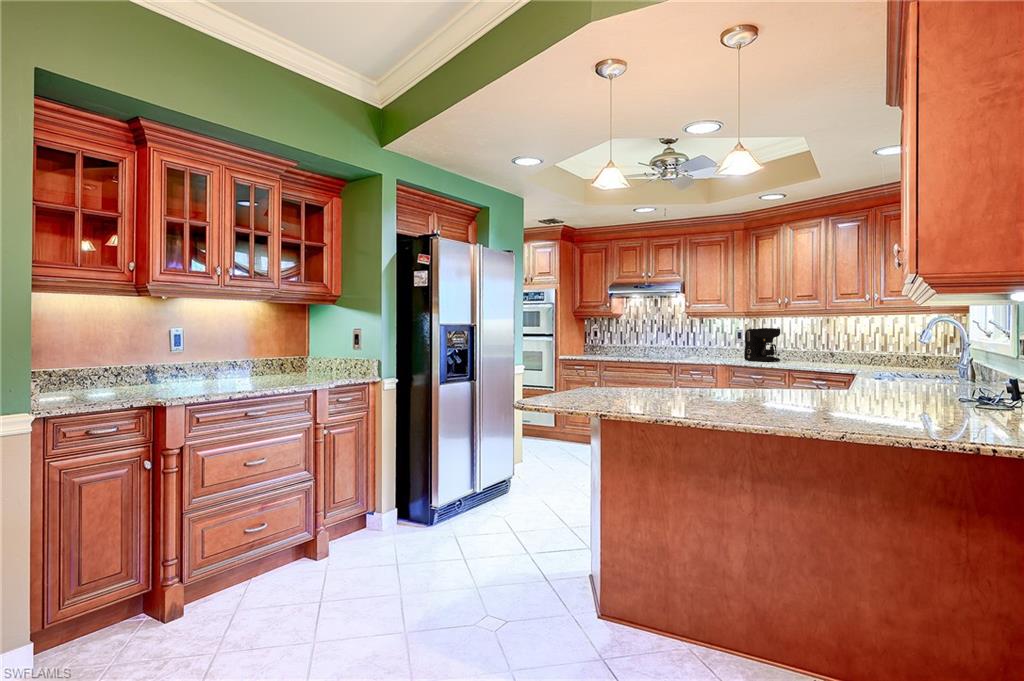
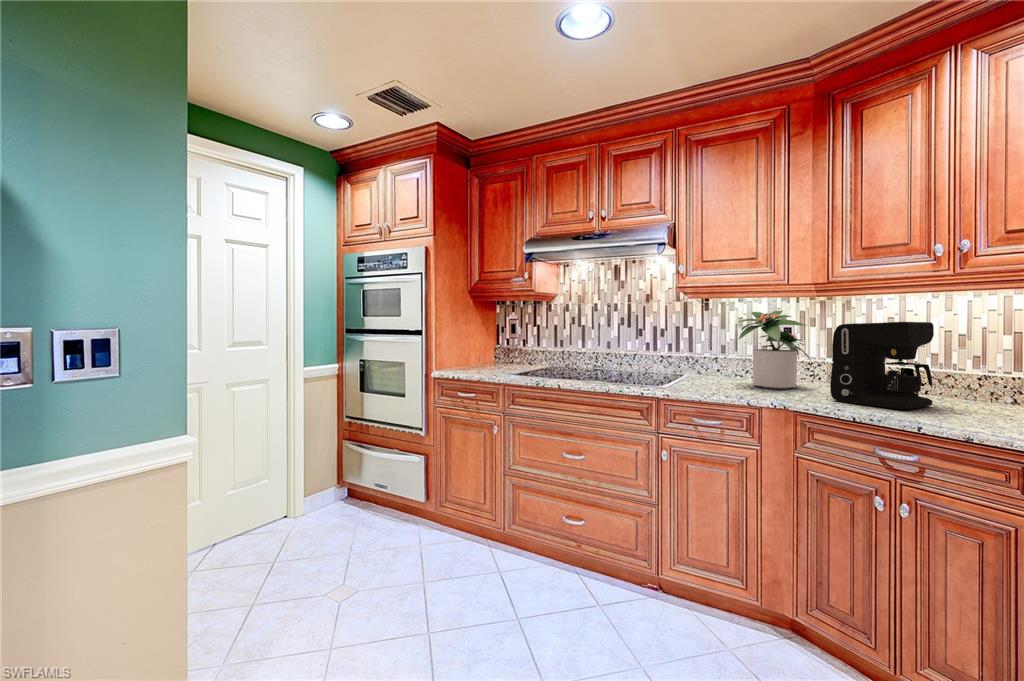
potted plant: none [711,324,744,359] -> present [739,311,810,389]

